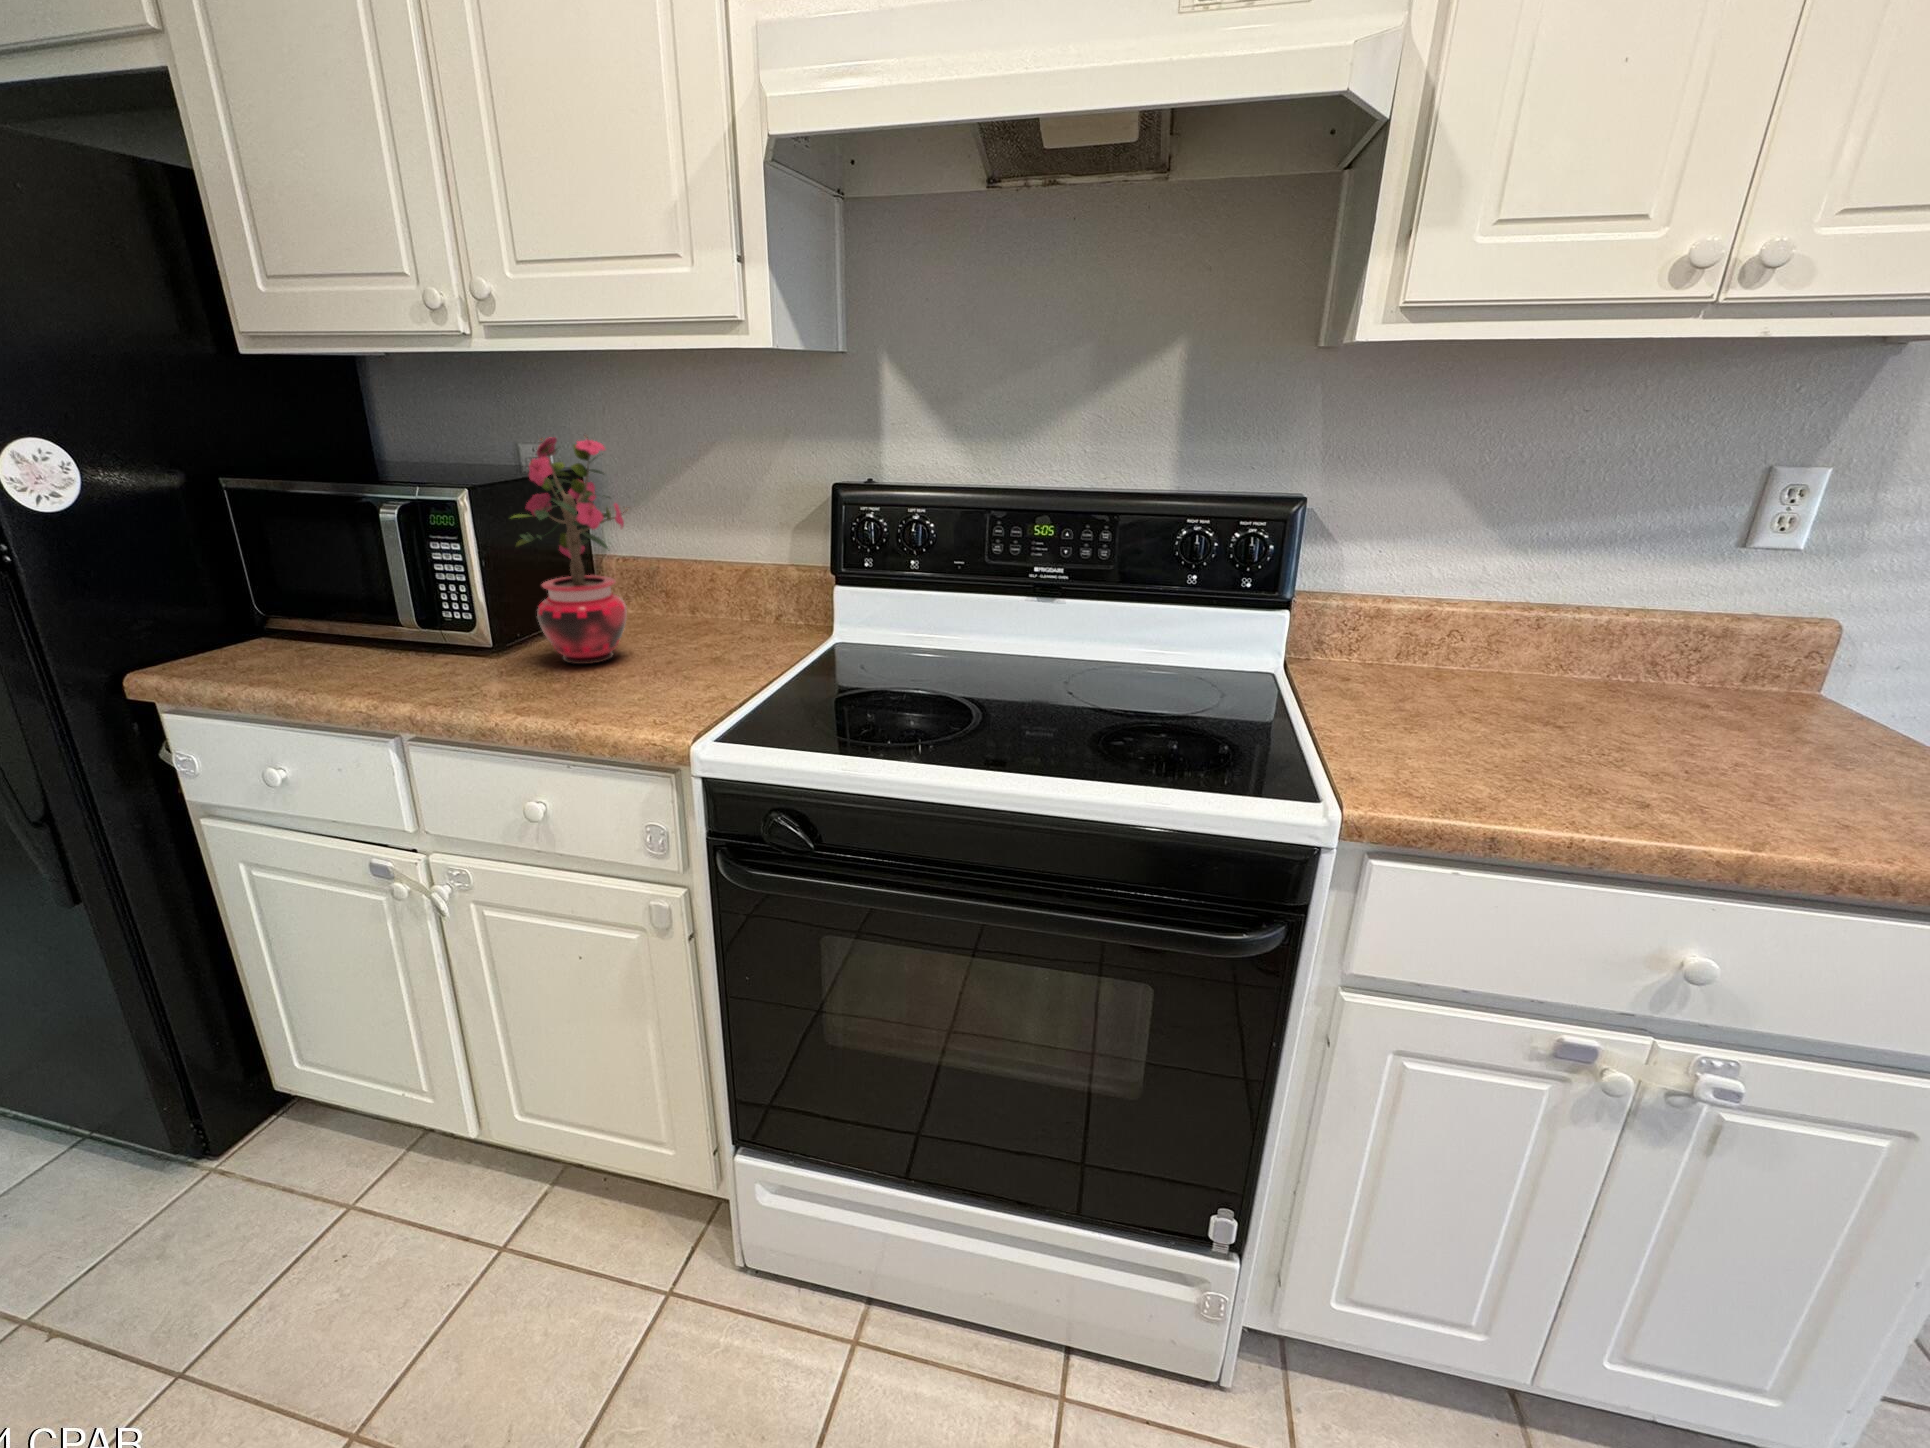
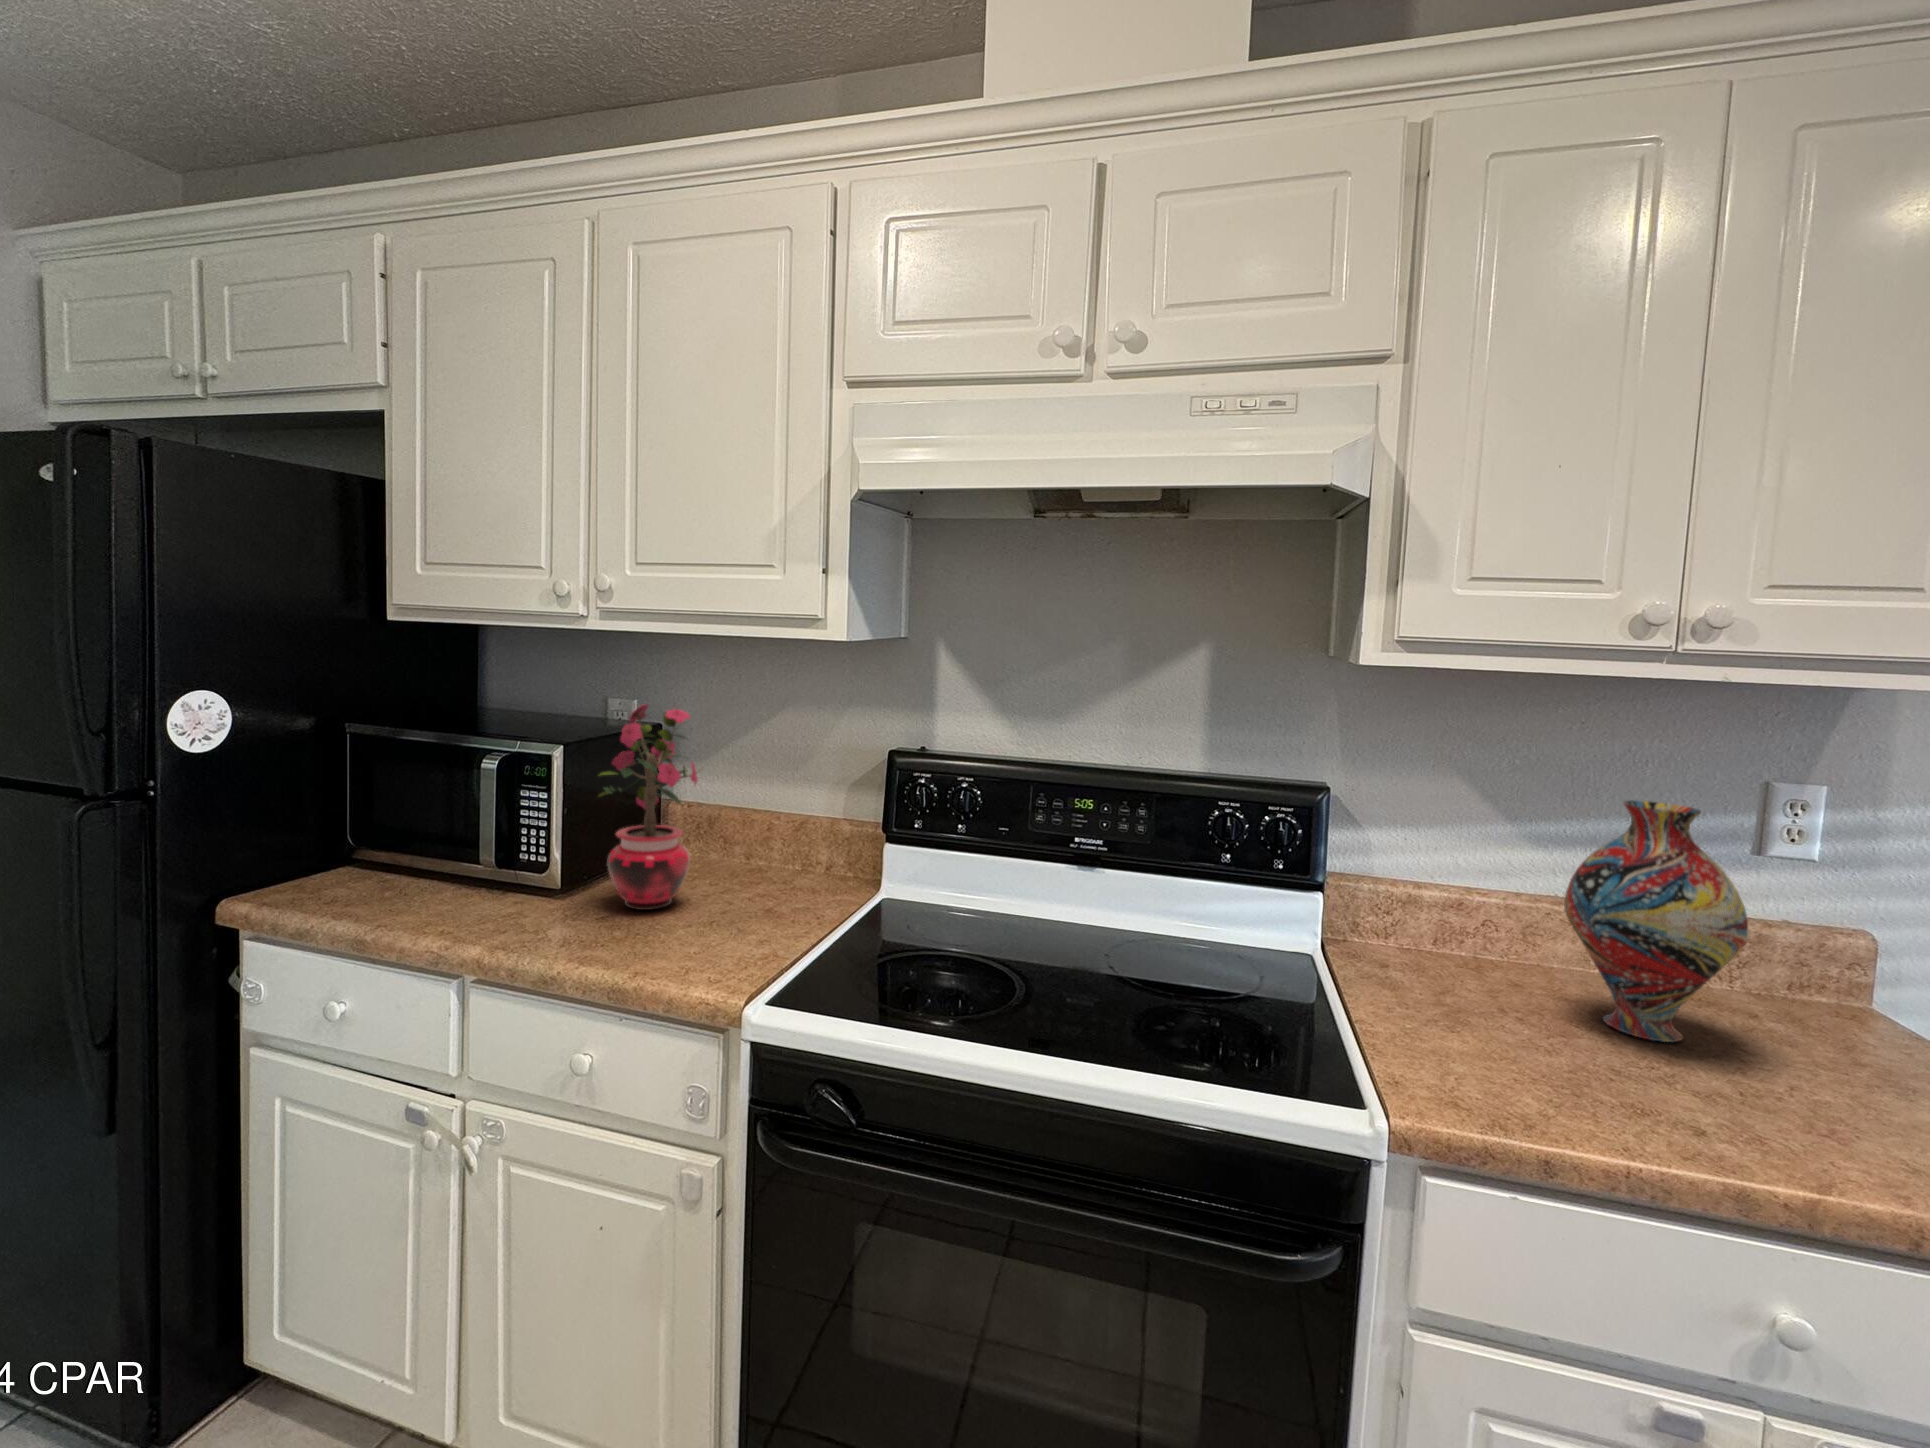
vase: none [1540,488,1727,732] -> present [1564,801,1748,1042]

